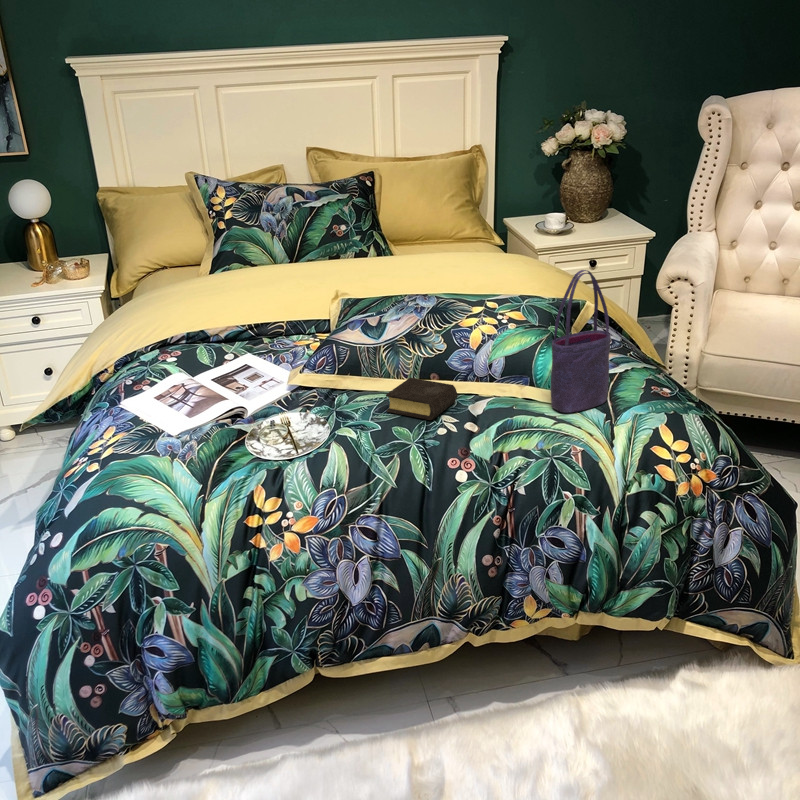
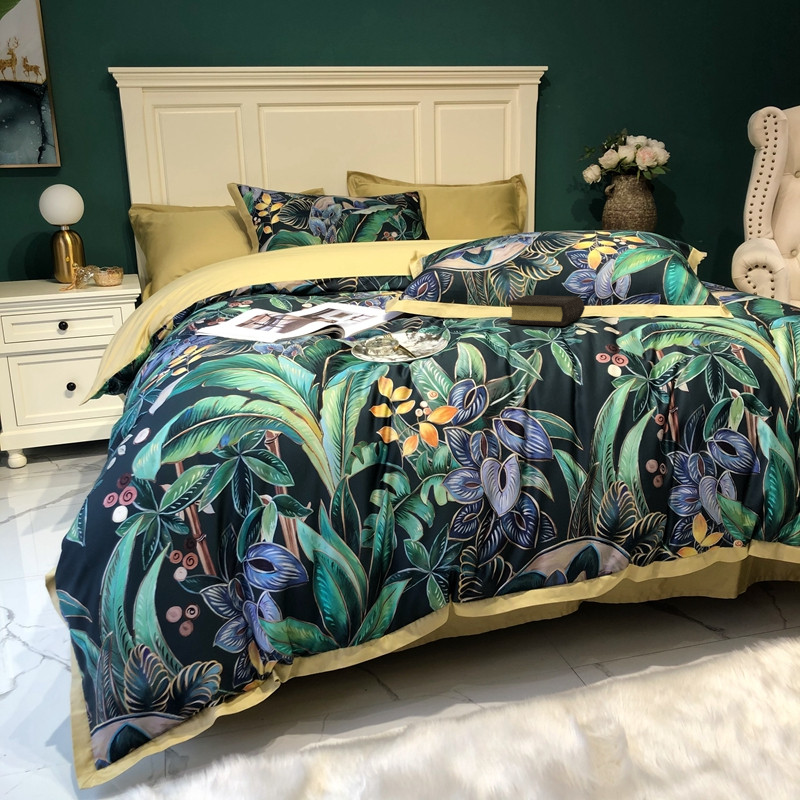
tote bag: present [551,270,611,413] -> none [694,156,758,318]

